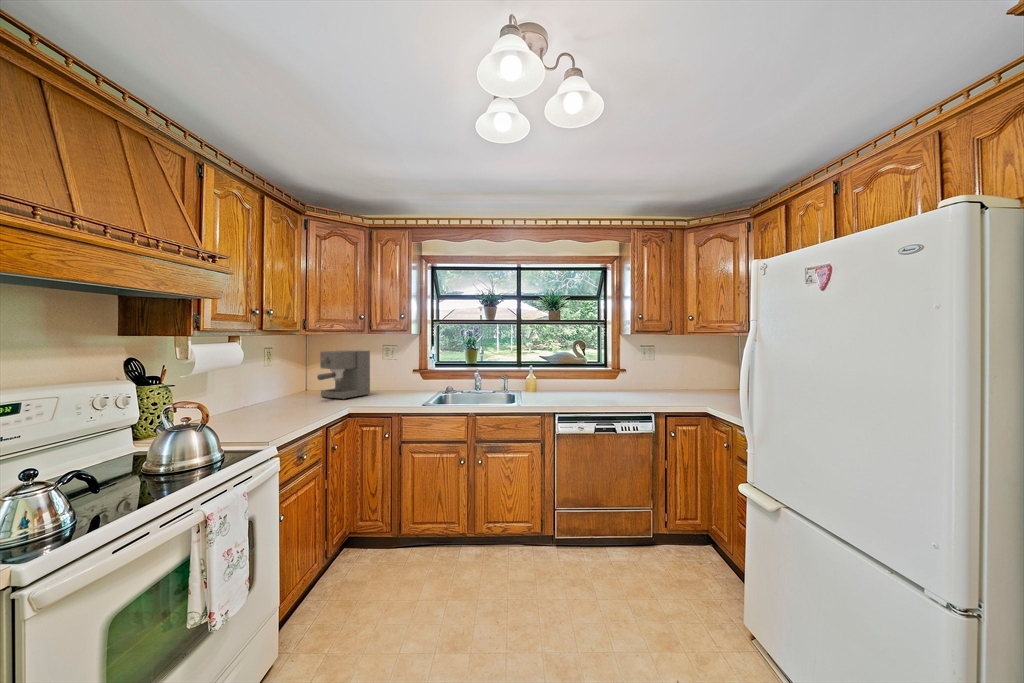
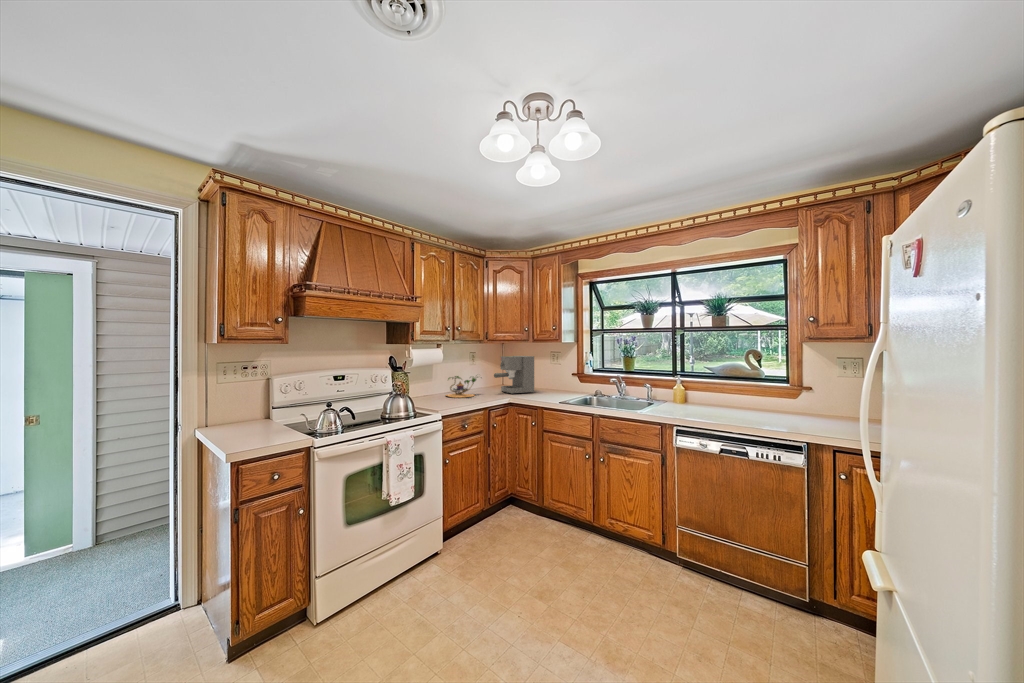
plant: none [240,377,299,414] -> present [447,376,478,398]

